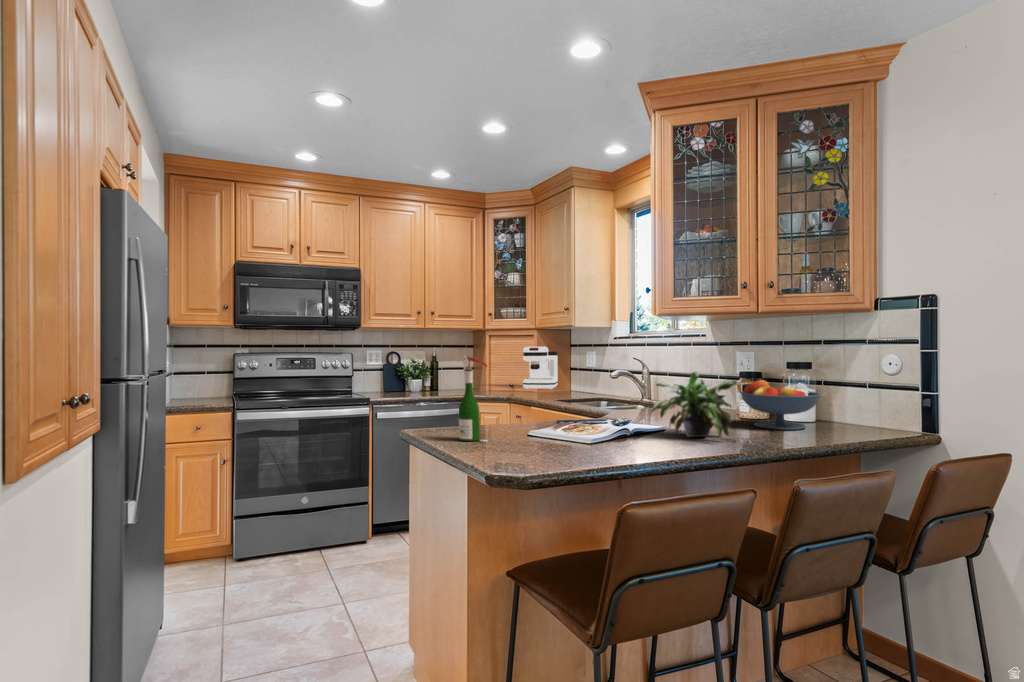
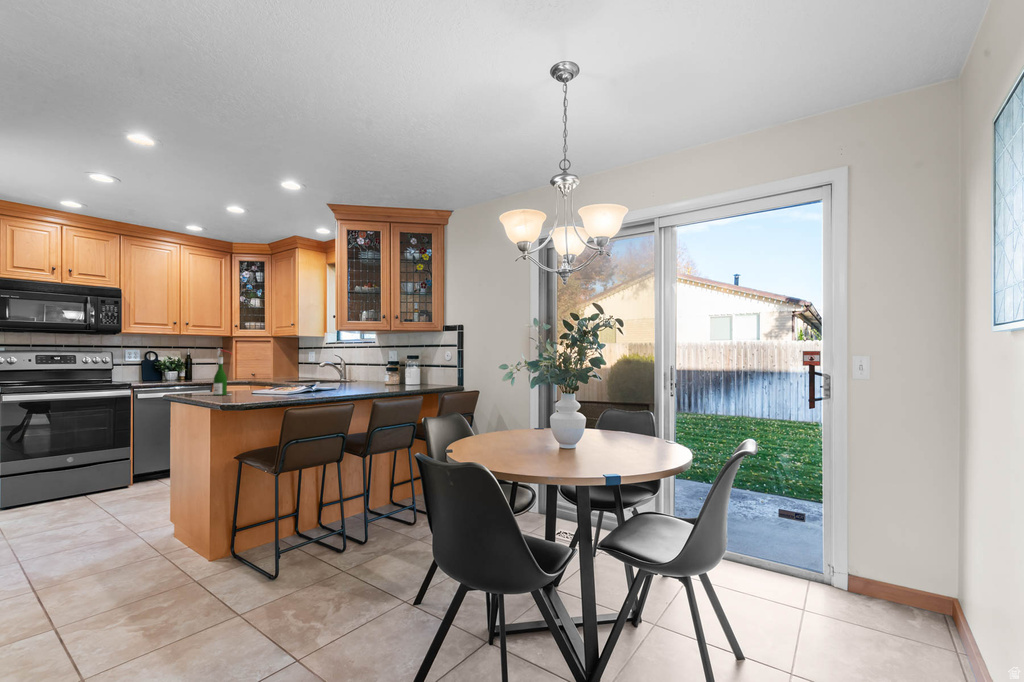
coffee maker: present [523,347,558,389] -> none [260,349,287,378]
potted plant: present [651,372,740,437] -> none [327,358,373,391]
fruit bowl: present [740,380,821,430] -> none [381,364,418,388]

